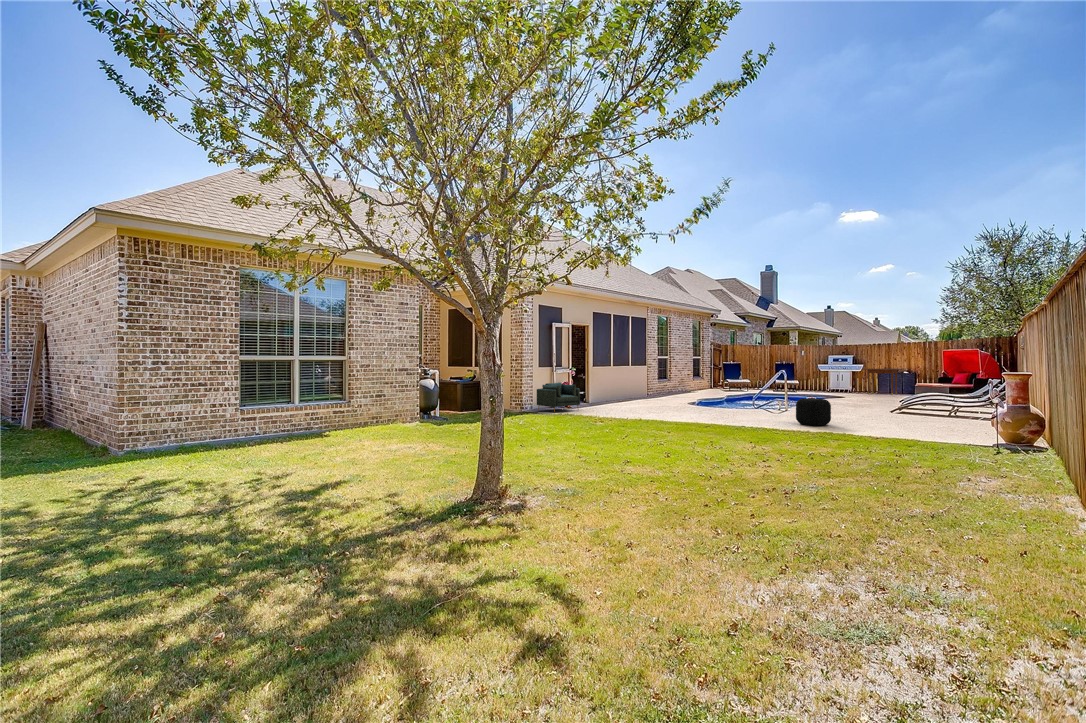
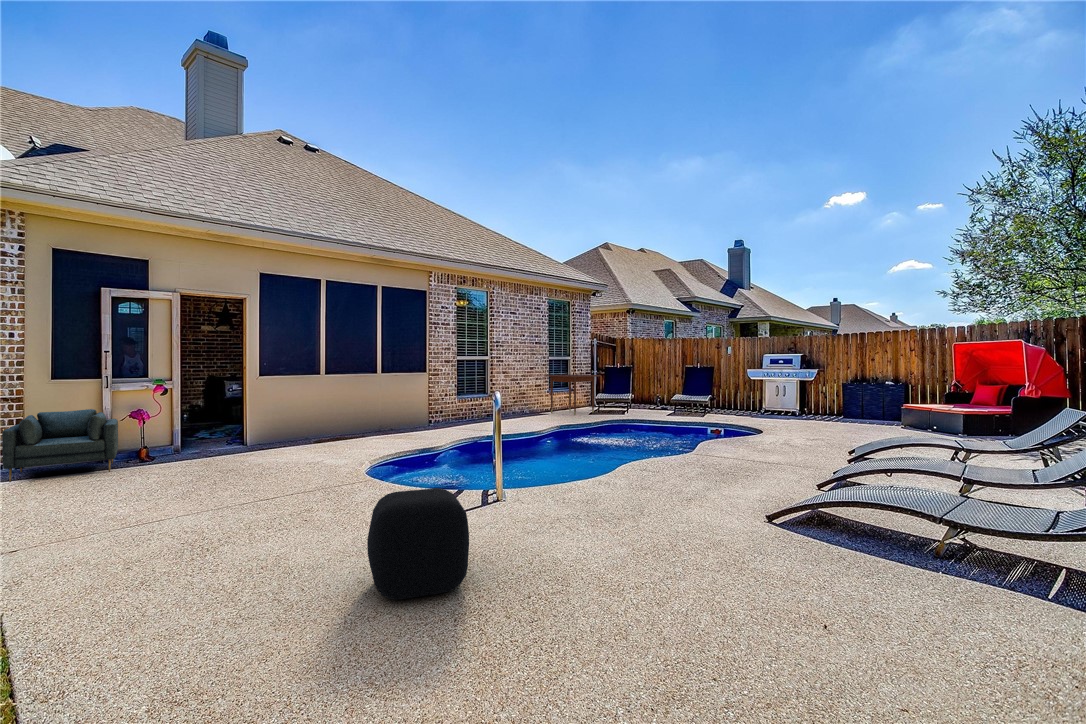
dining table: present [863,369,902,395] -> present [544,375,601,415]

